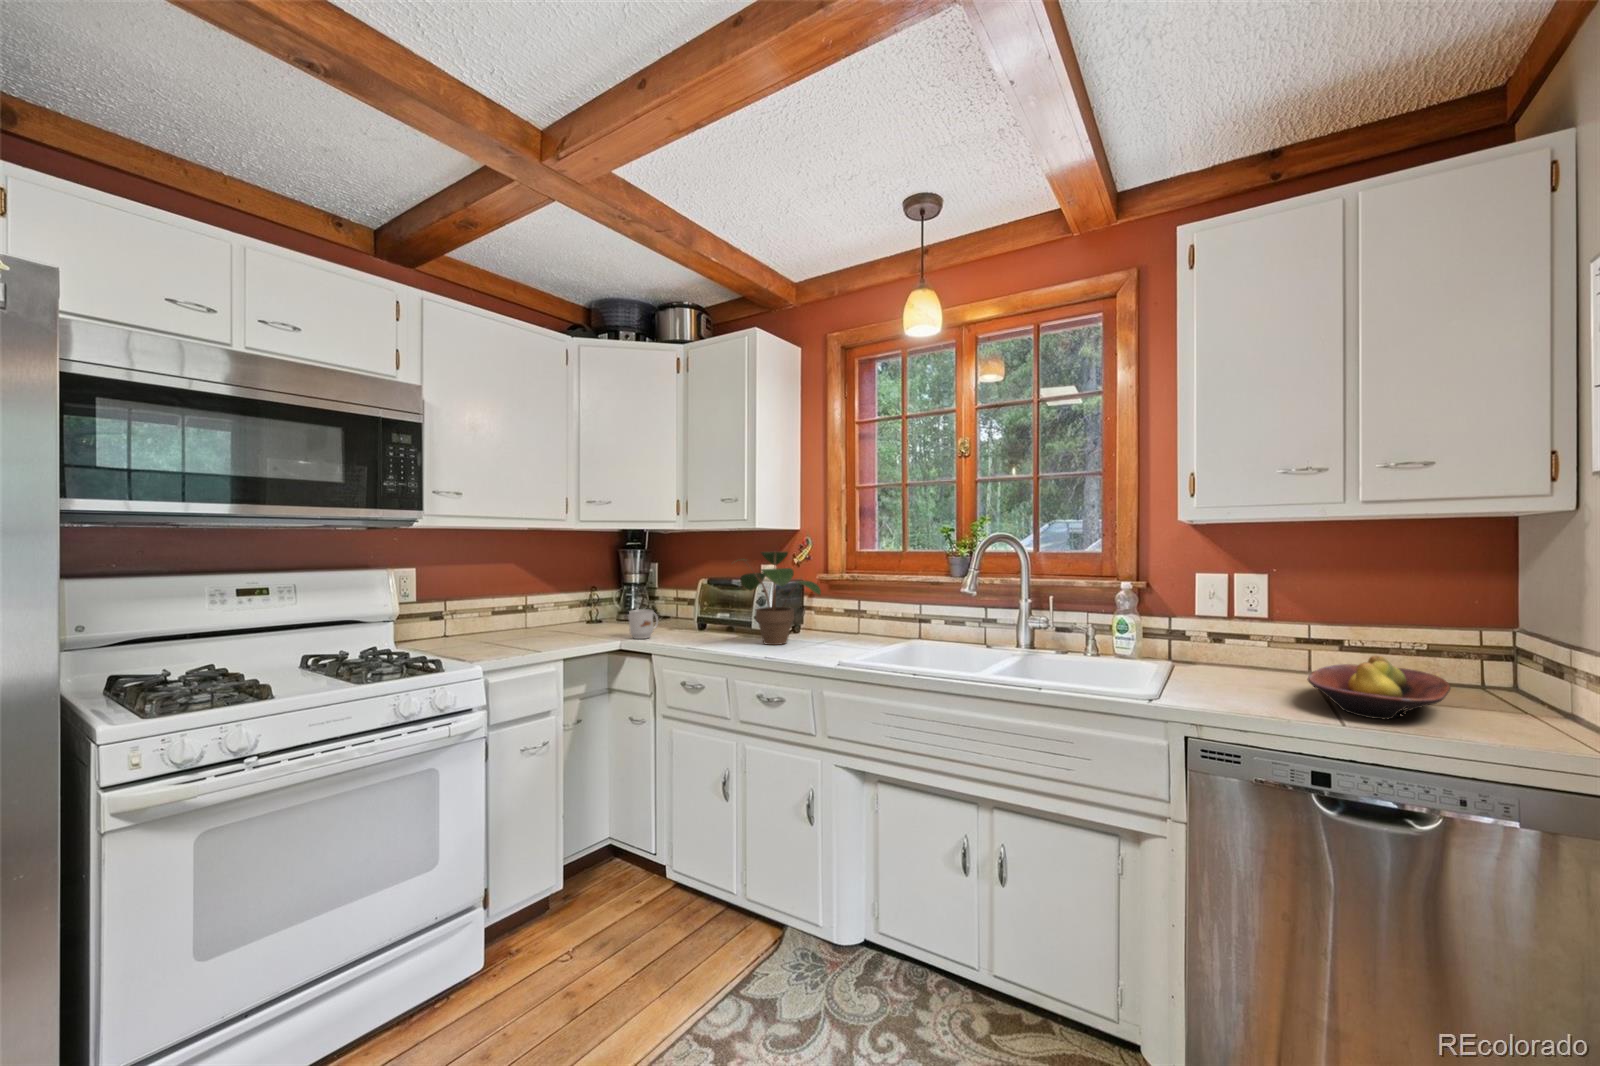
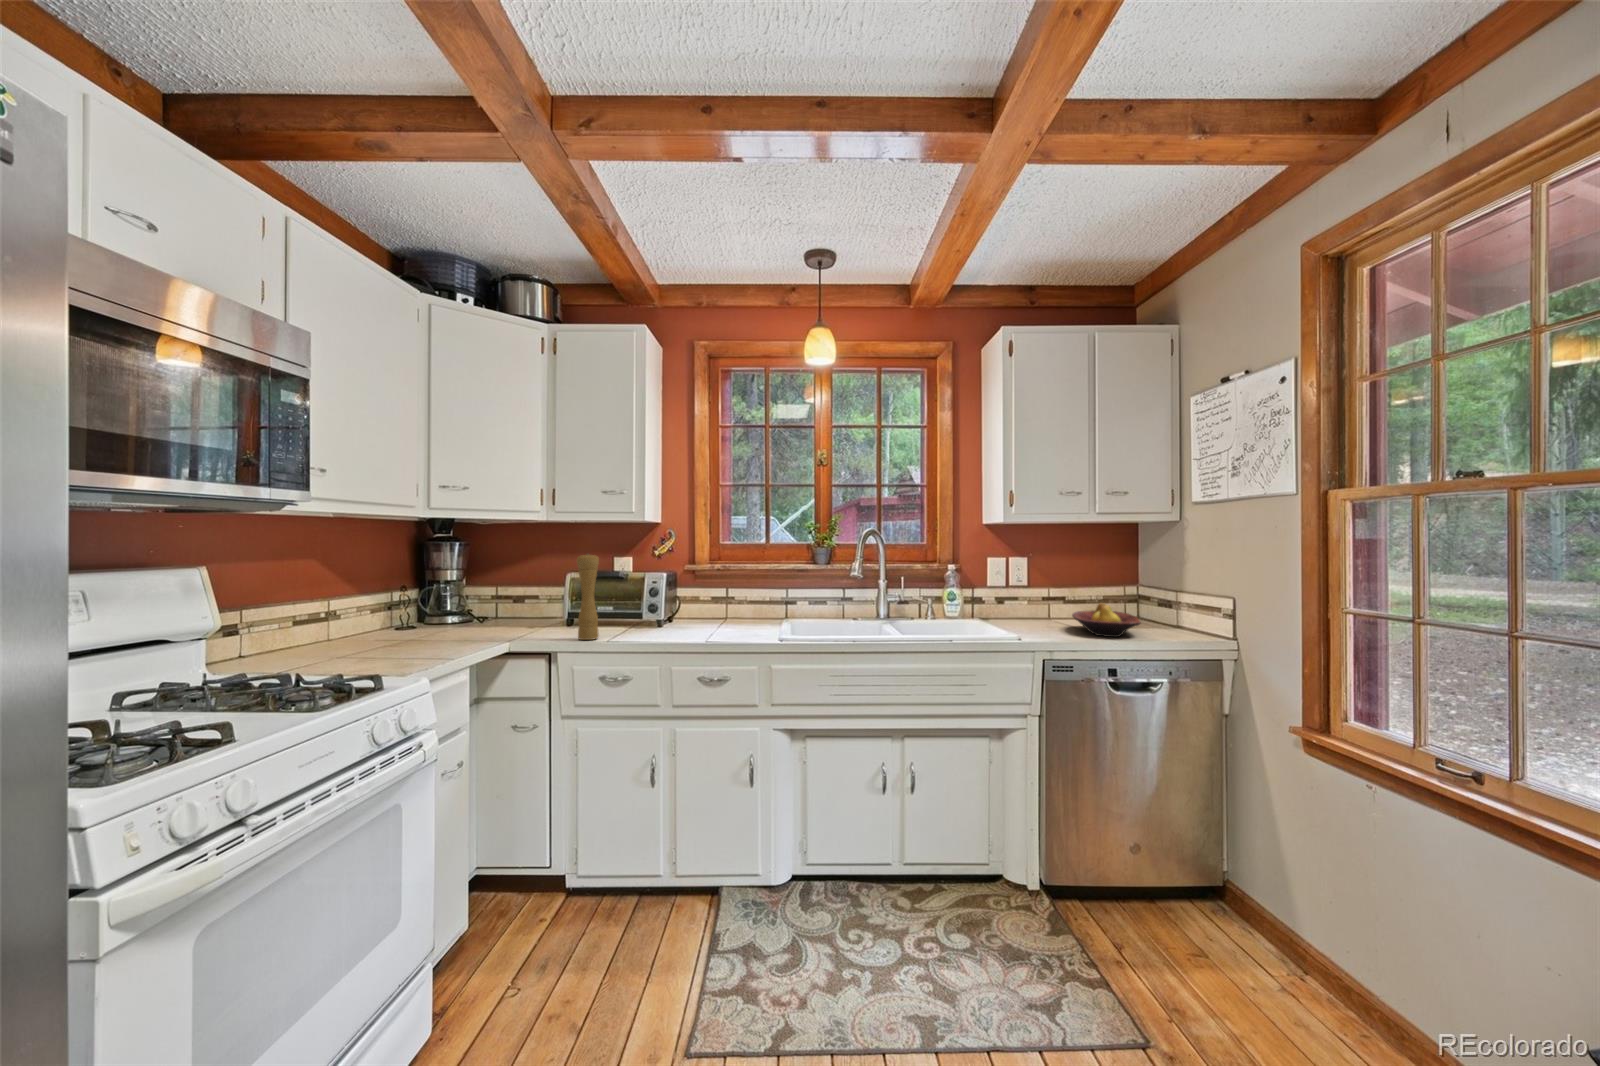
potted plant: present [740,551,821,645] -> none [631,542,722,633]
pepper mill: none [674,562,695,645] -> present [577,554,599,640]
mug: present [629,609,658,639] -> none [505,607,535,639]

